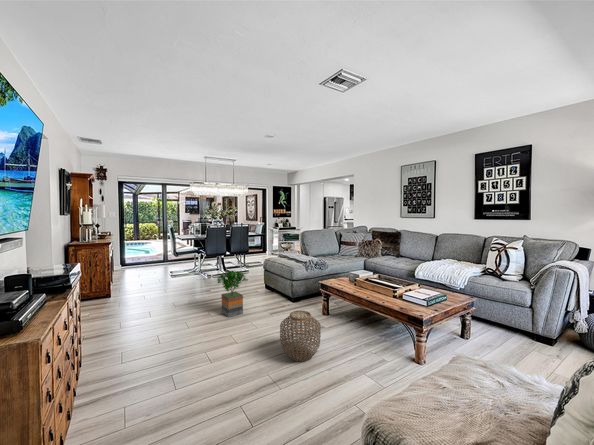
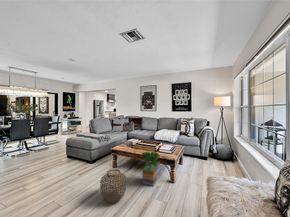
potted tree: present [218,271,248,317] -> present [142,151,160,186]

